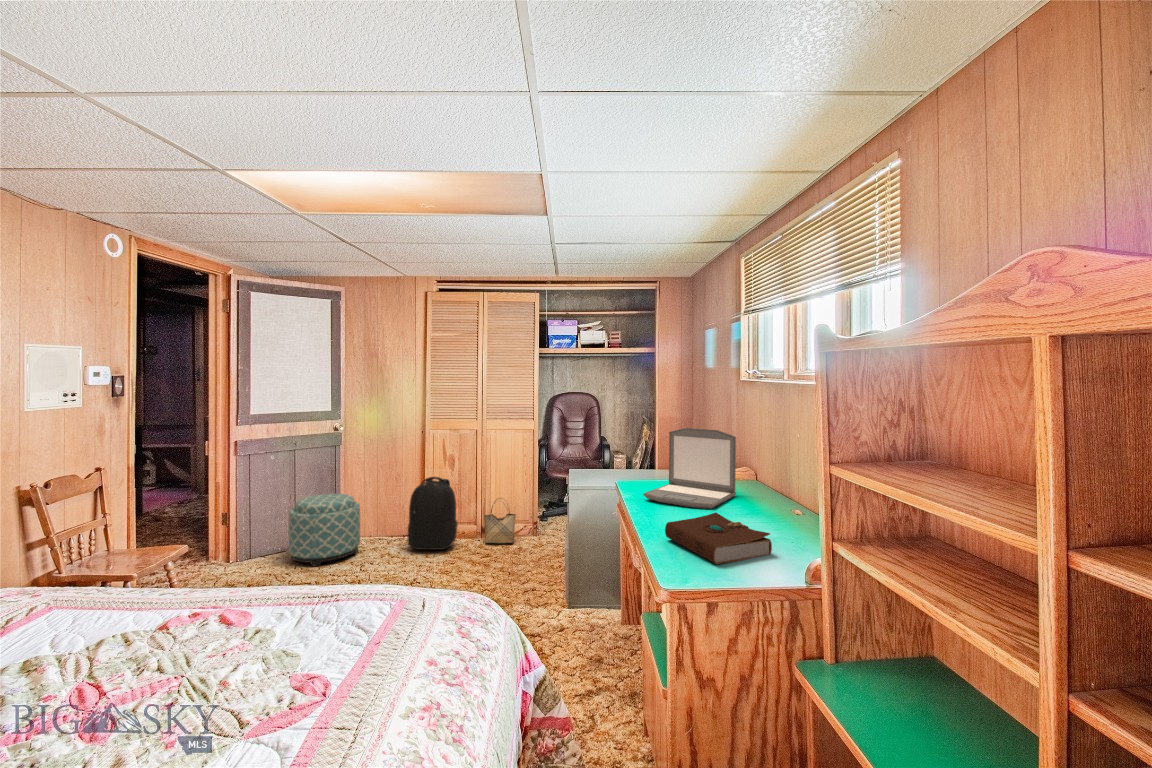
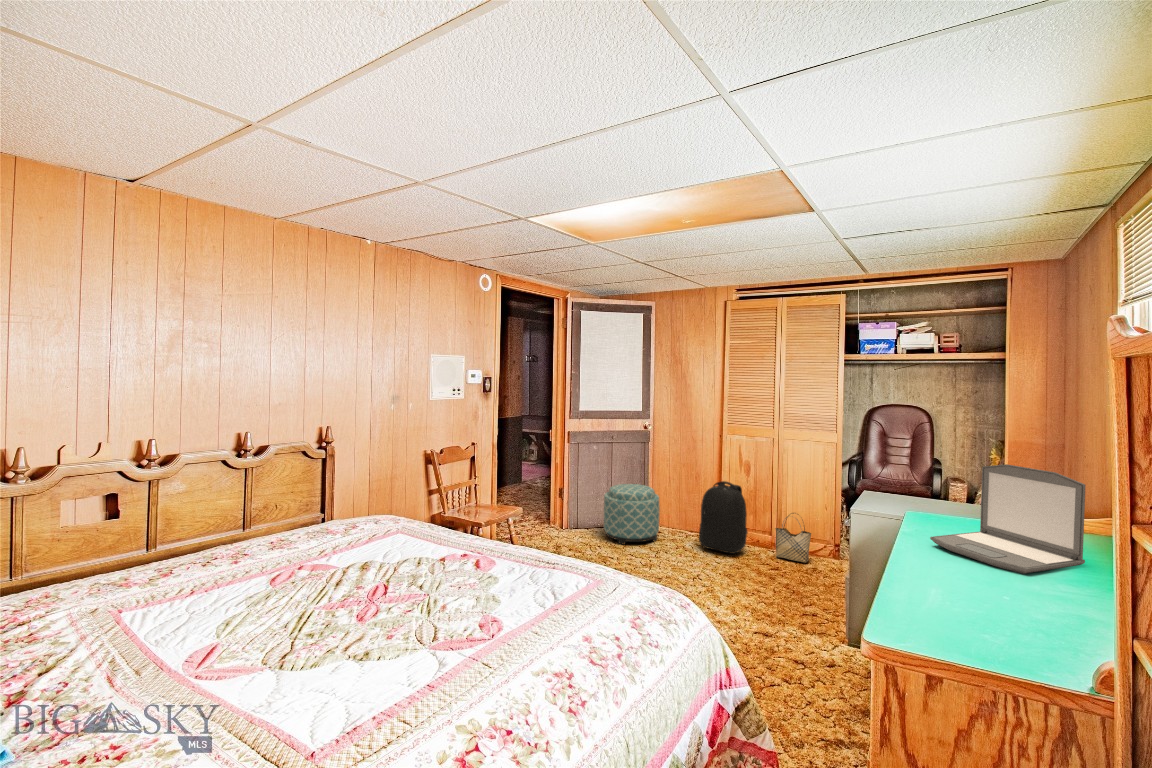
book: present [665,512,772,564] -> none [919,575,1068,650]

